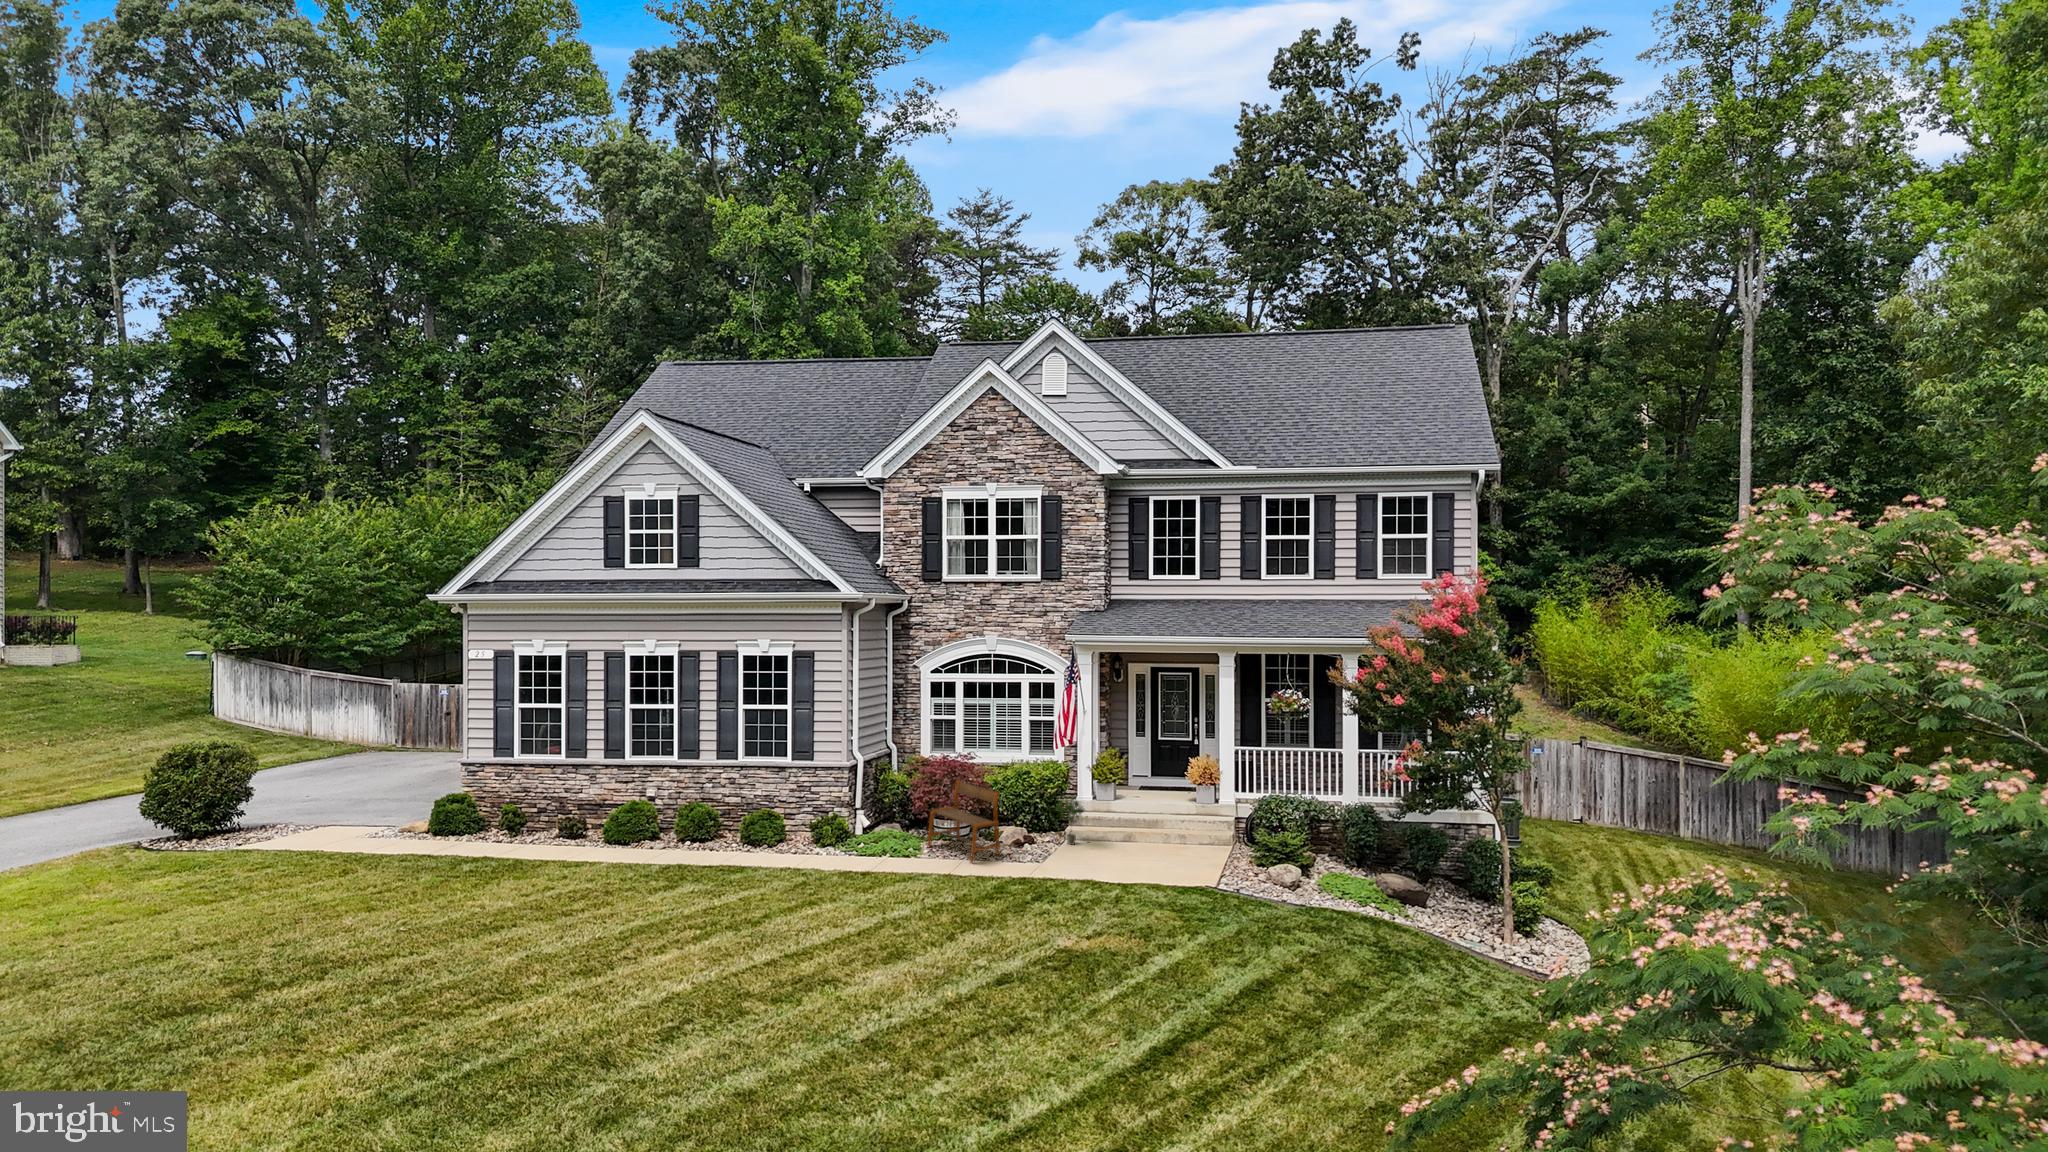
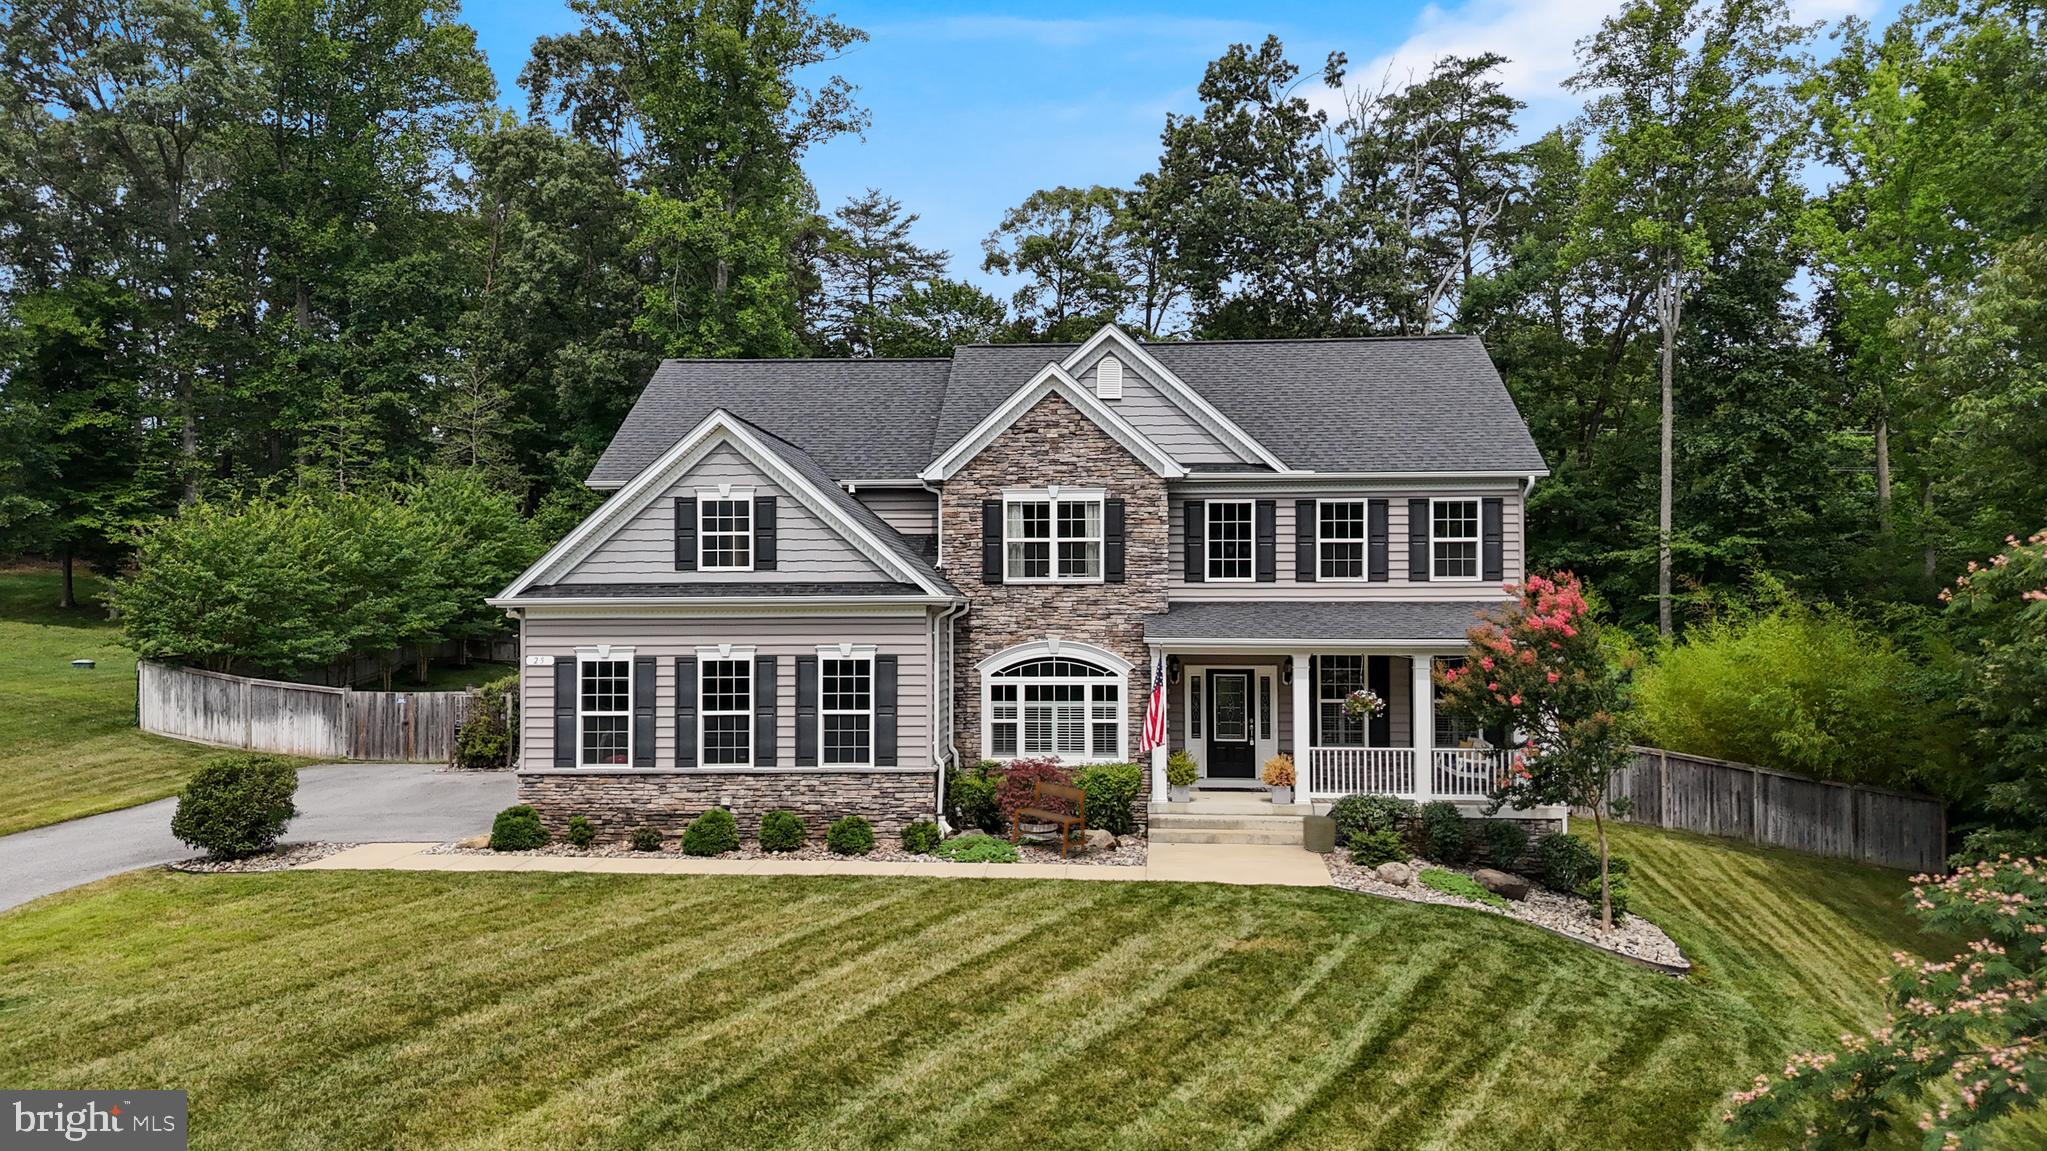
potted plant: present [1056,797,1084,845] -> present [267,806,302,855]
basket: none [1230,821,1266,863] -> present [1303,815,1336,853]

